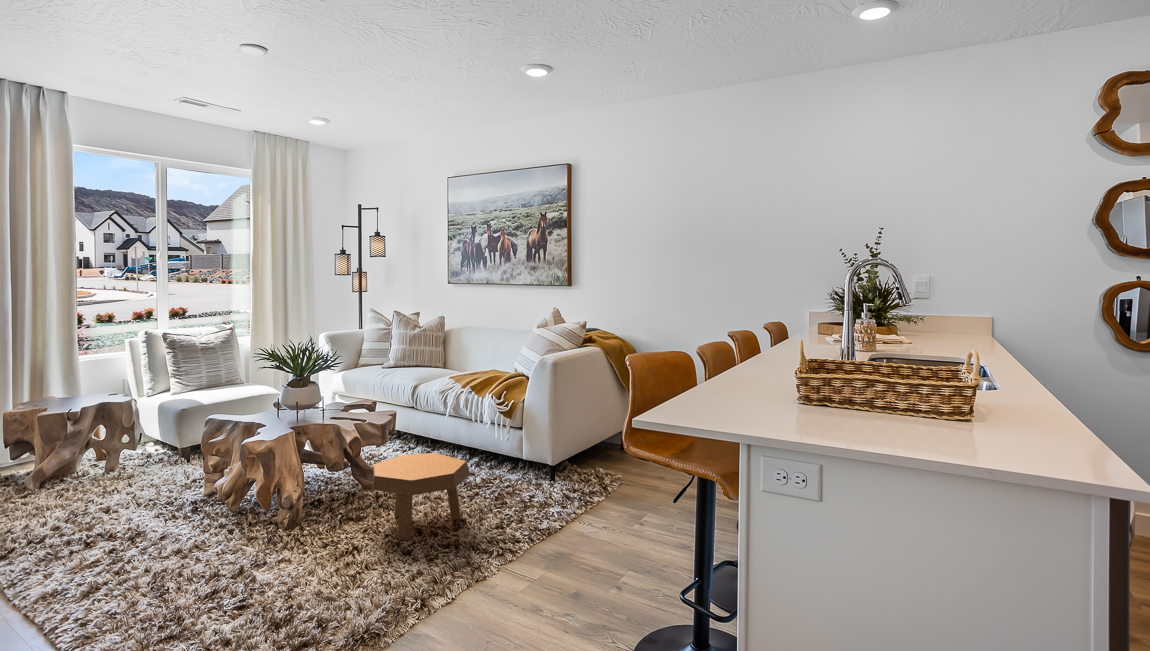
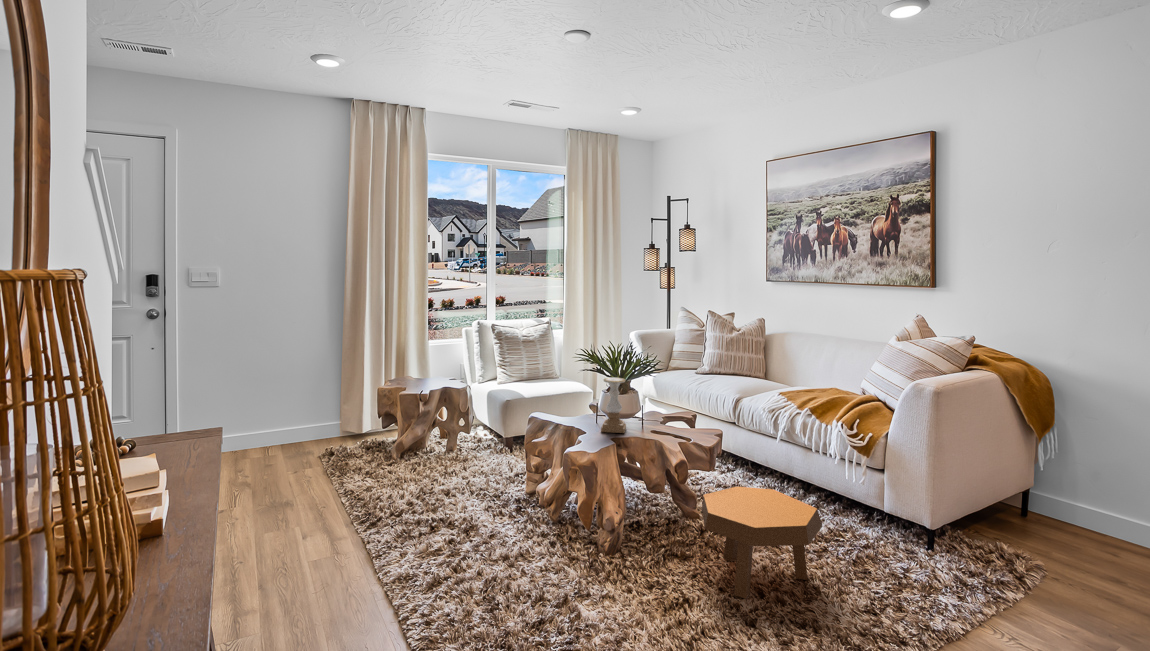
candle holder: none [280,372,306,423] -> present [601,378,626,433]

